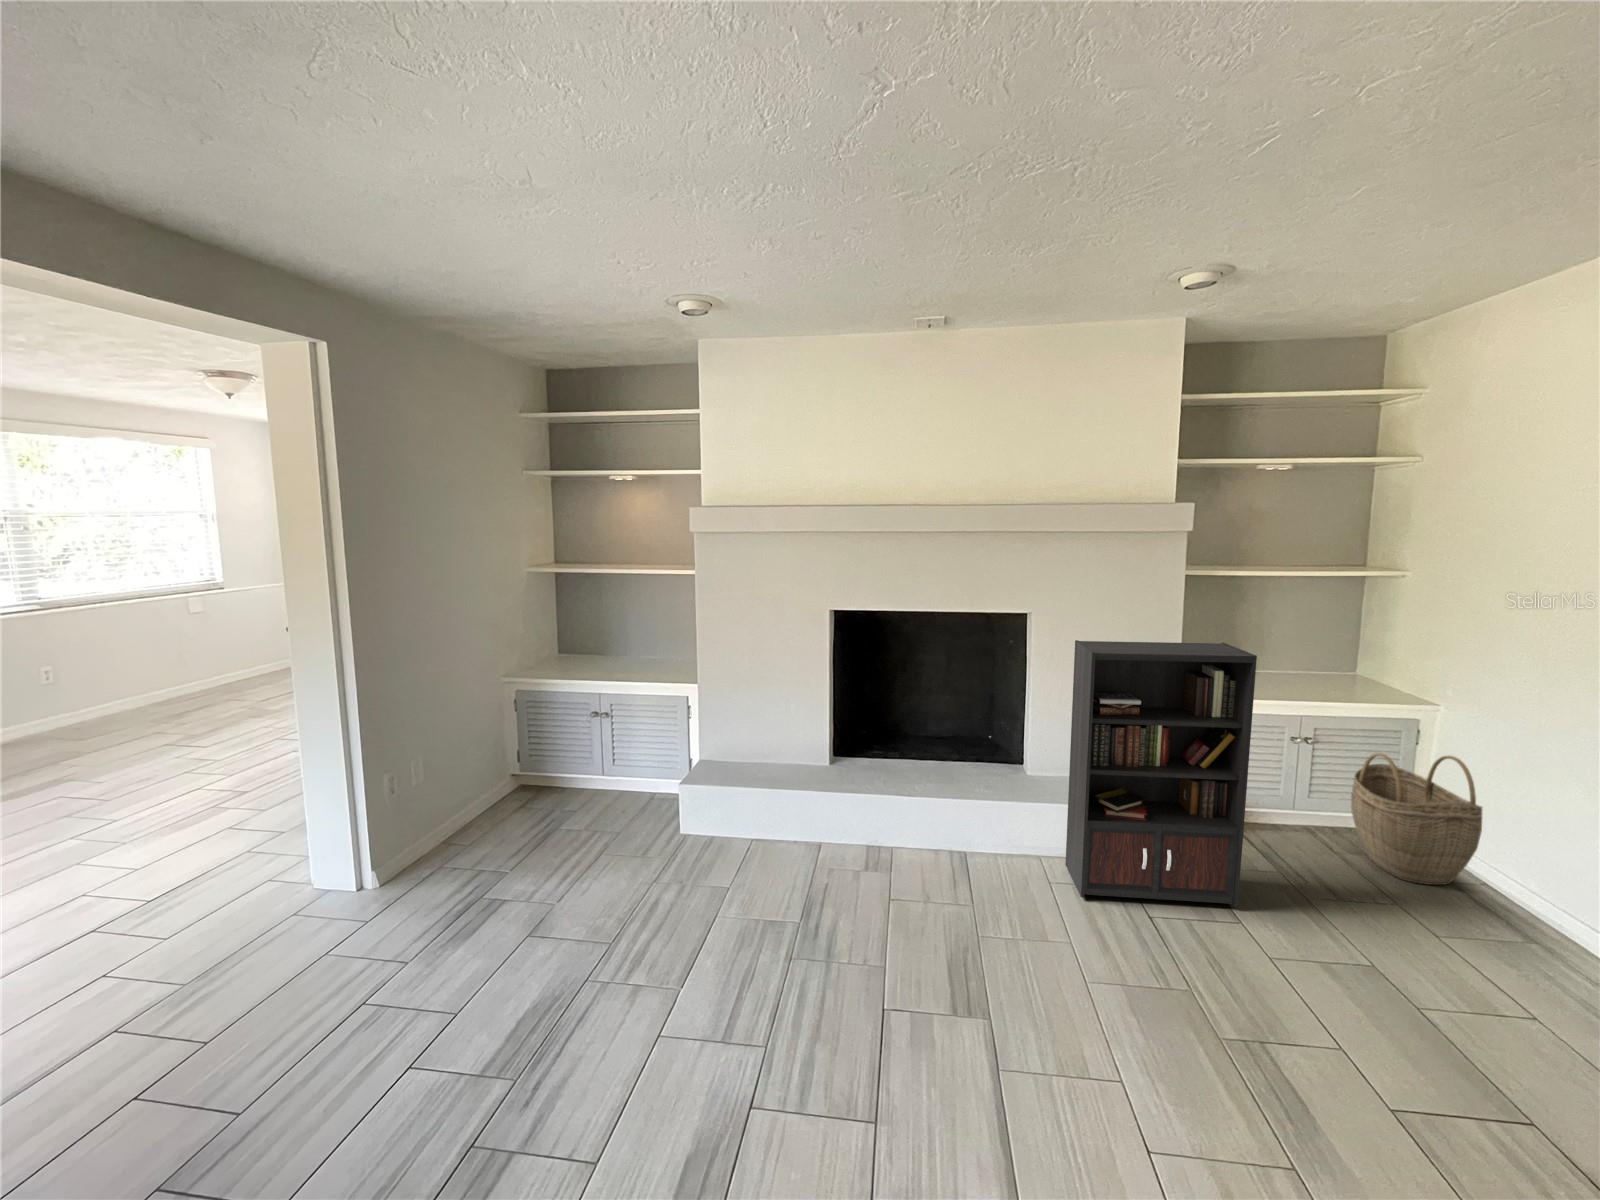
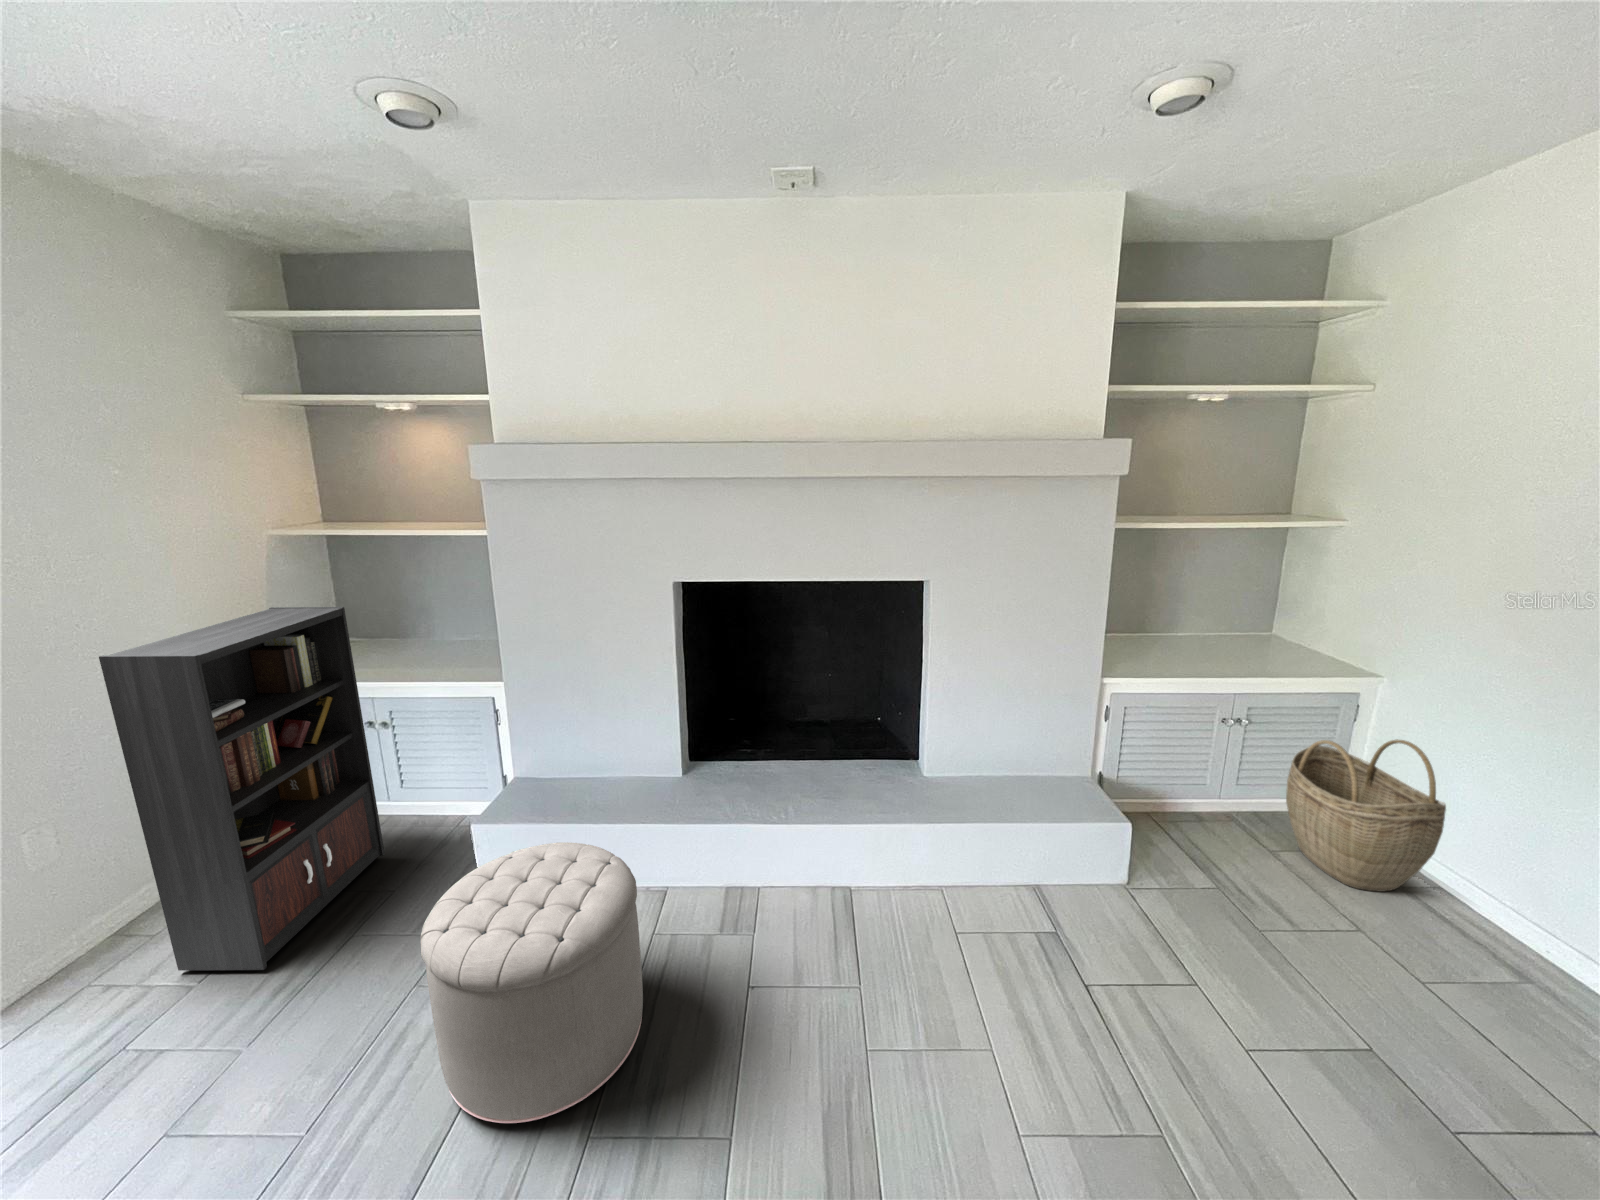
bookcase: present [1065,640,1257,907] -> present [99,607,385,970]
ottoman: none [685,782,818,947] -> present [421,842,643,1123]

